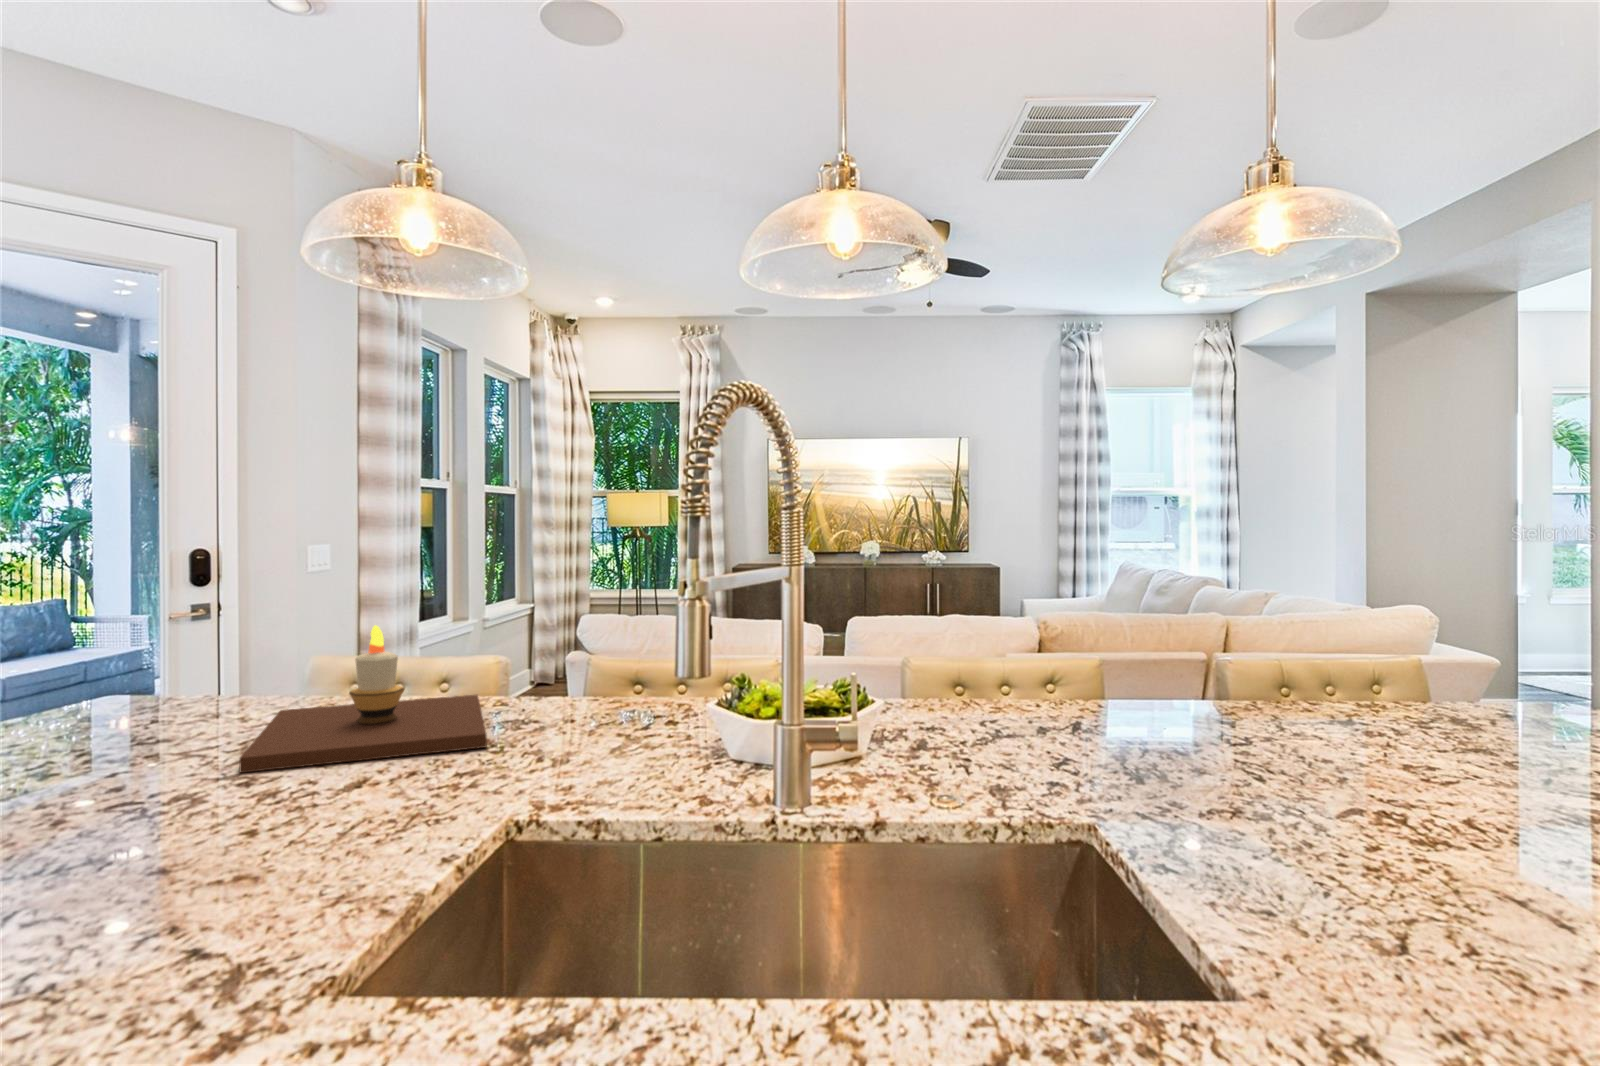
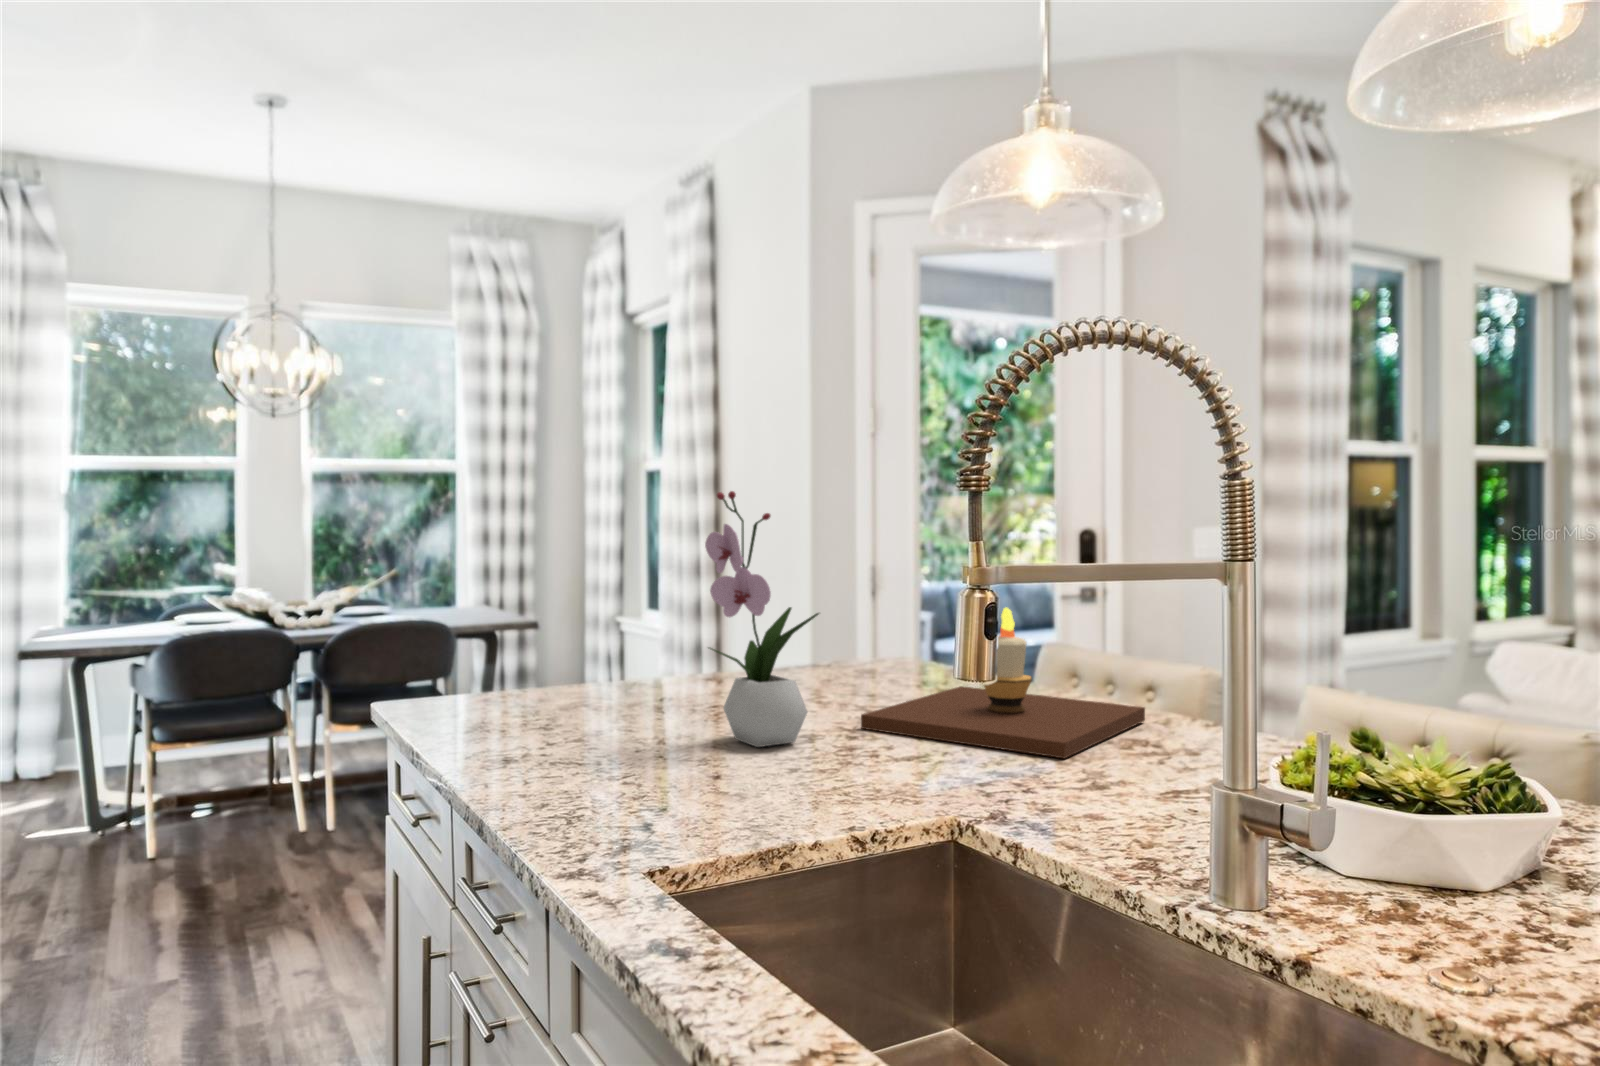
flower arrangement: none [60,517,229,825] -> present [705,491,819,747]

